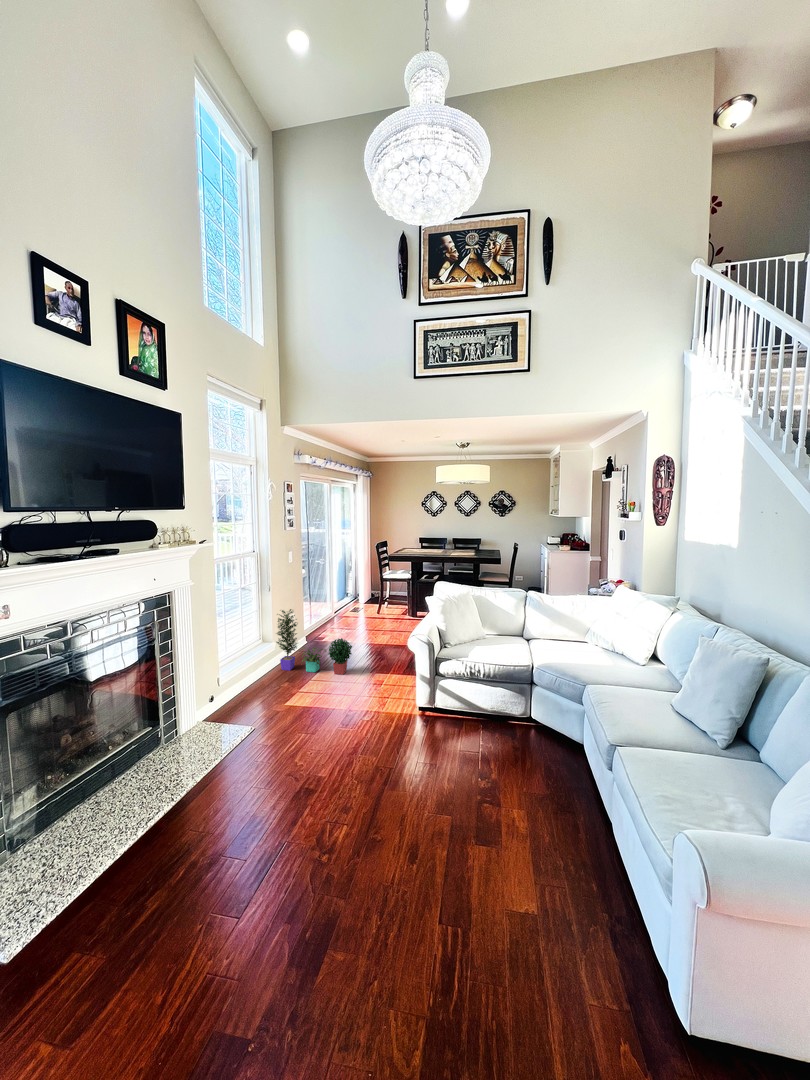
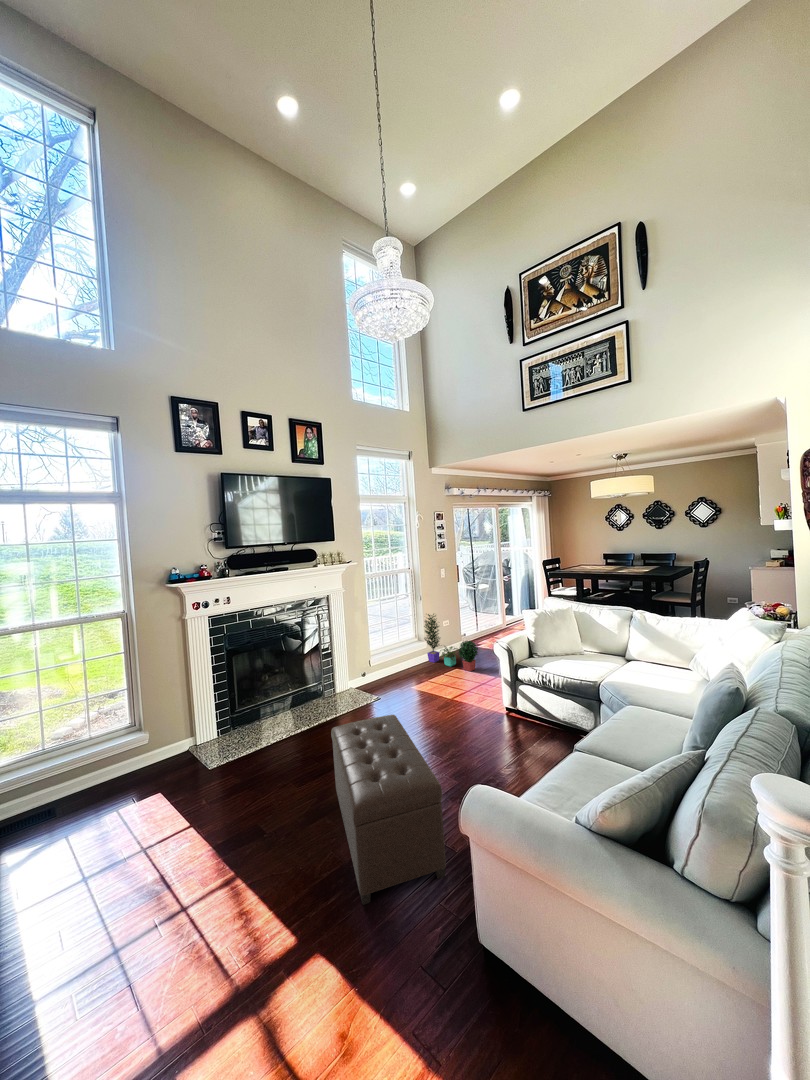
ottoman: none [306,748,537,1033] -> present [331,715,446,905]

